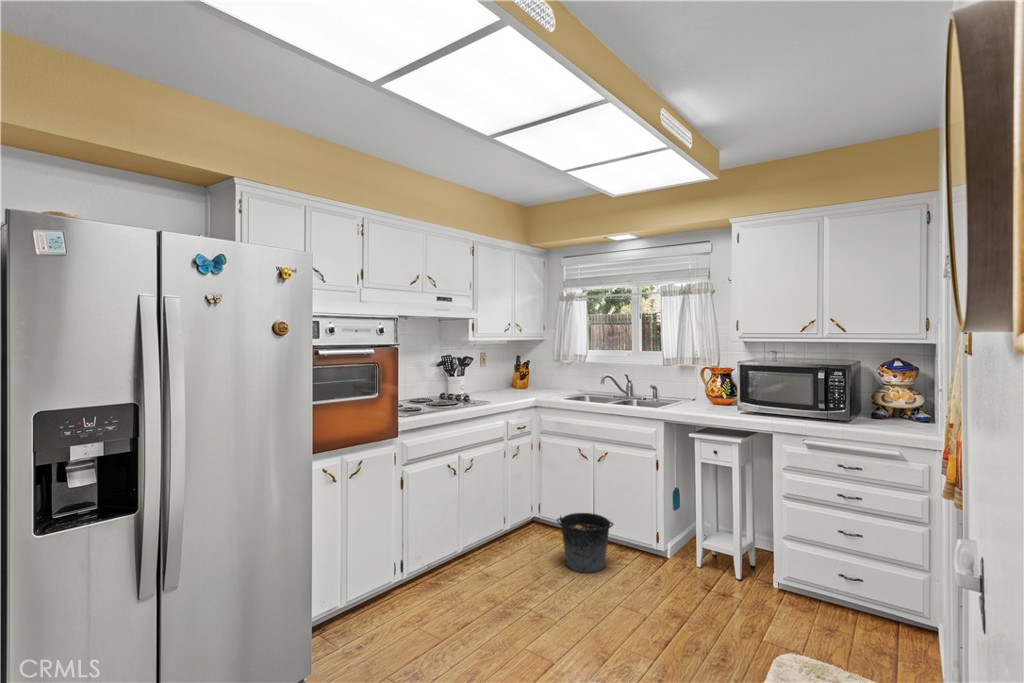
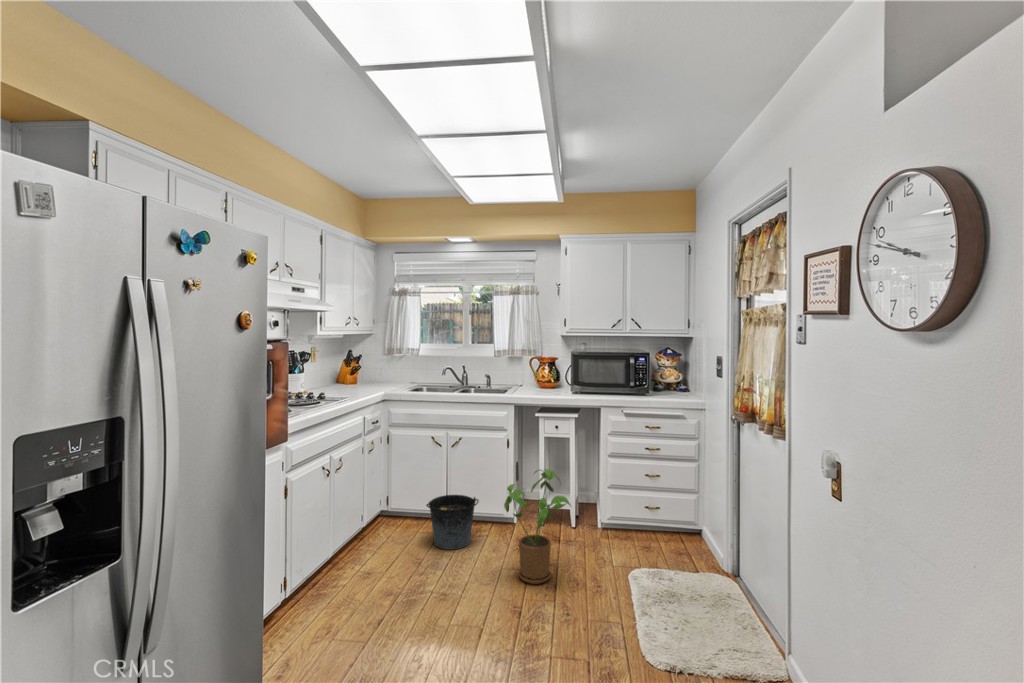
house plant: none [614,500,687,634] -> present [504,469,571,584]

